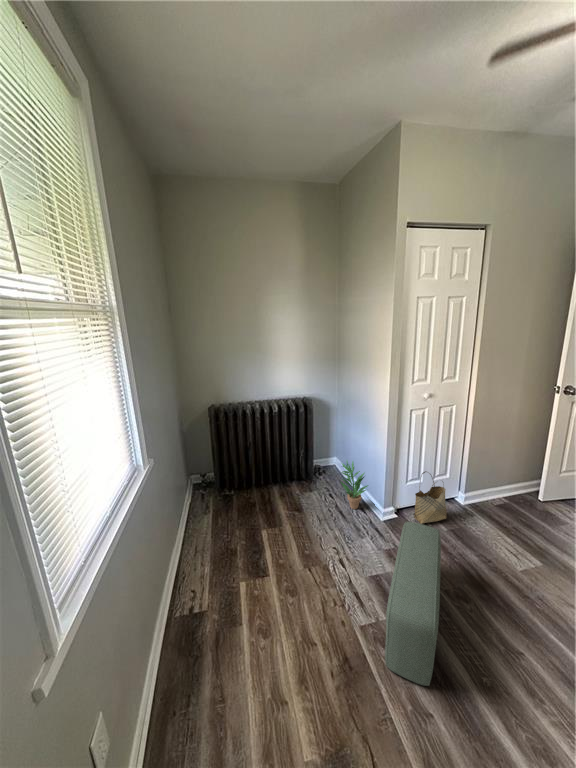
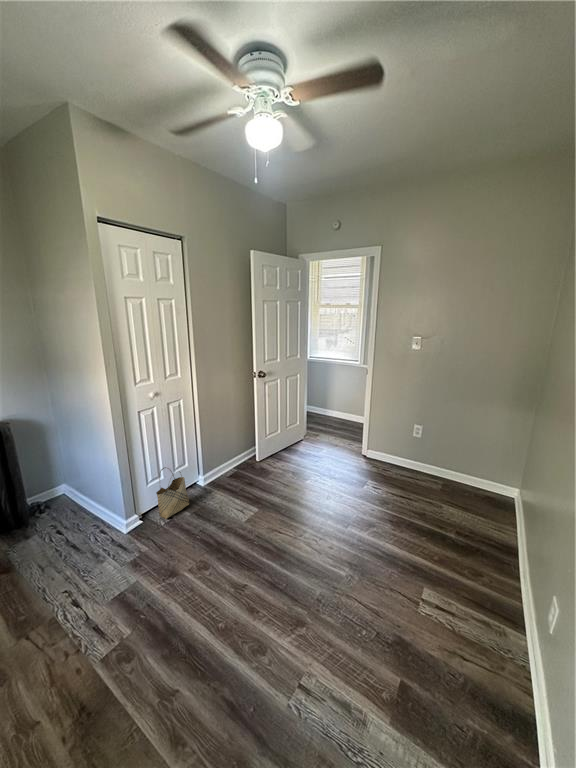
potted plant: present [341,461,368,509] -> none [63,480,106,536]
pouf: present [385,522,441,686] -> none [122,518,180,680]

